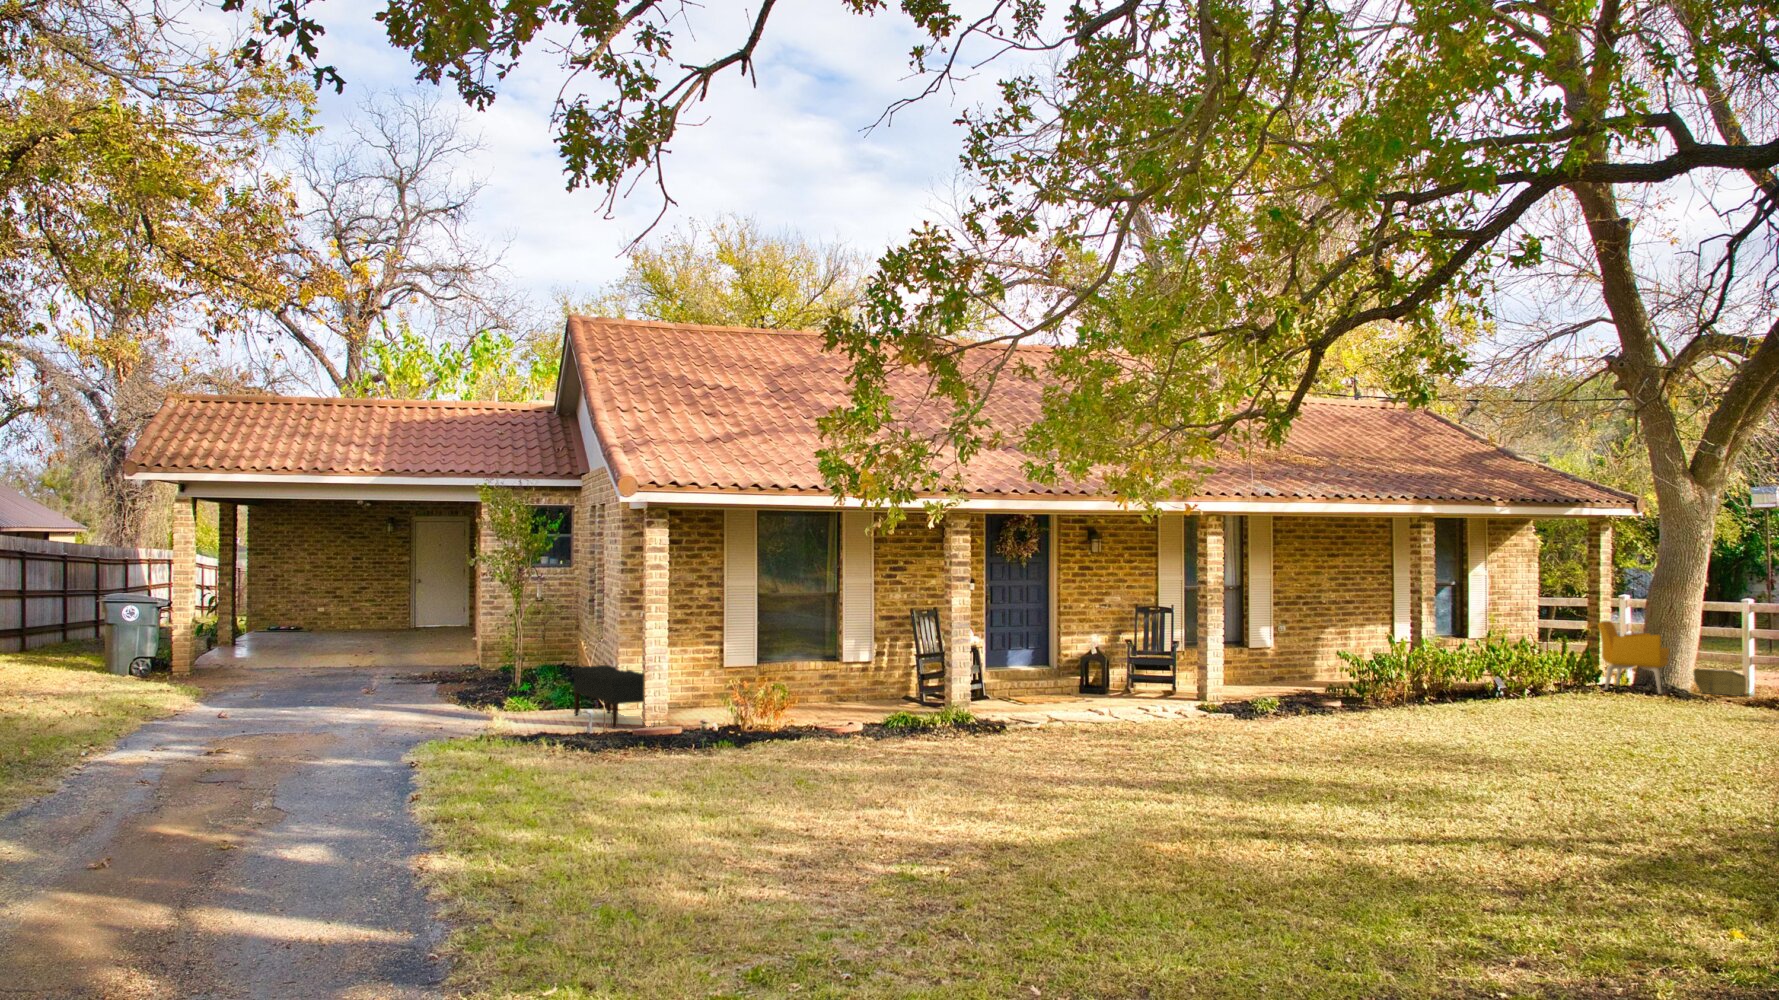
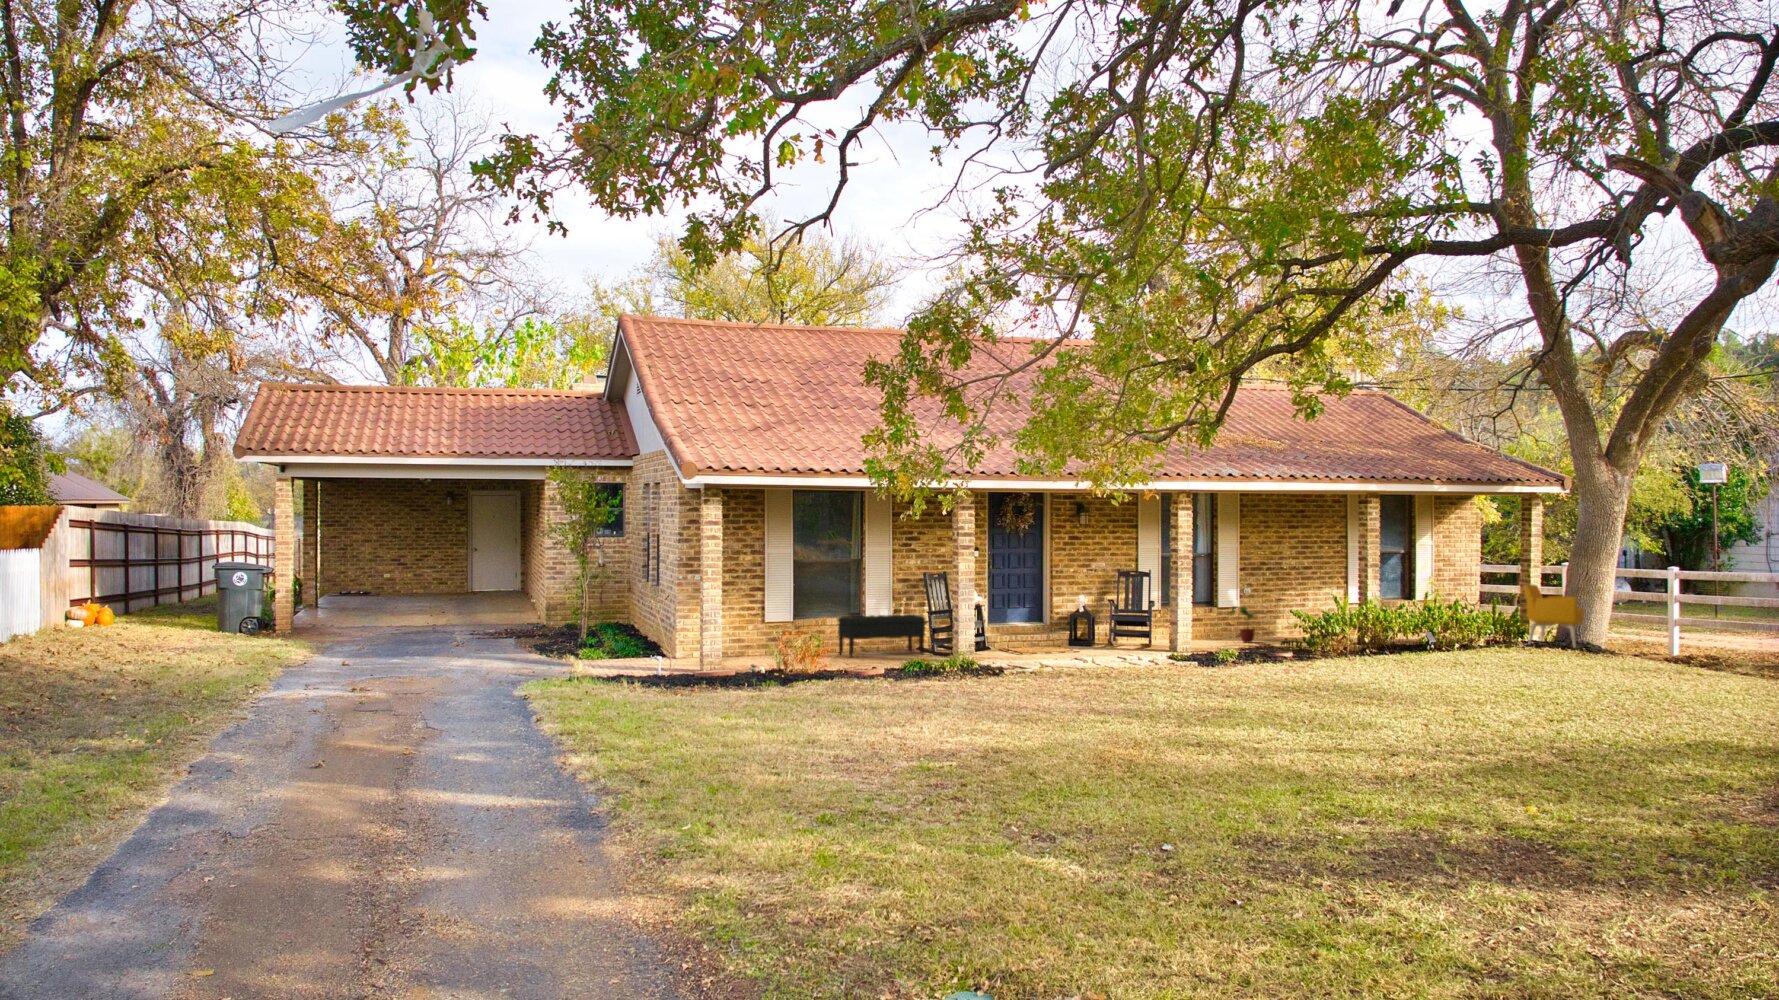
potted plant: none [1265,646,1309,689] -> present [1231,606,1255,643]
bench: present [573,665,645,729] -> present [838,614,925,657]
storage bin: present [1693,668,1746,696] -> none [1605,626,1656,650]

